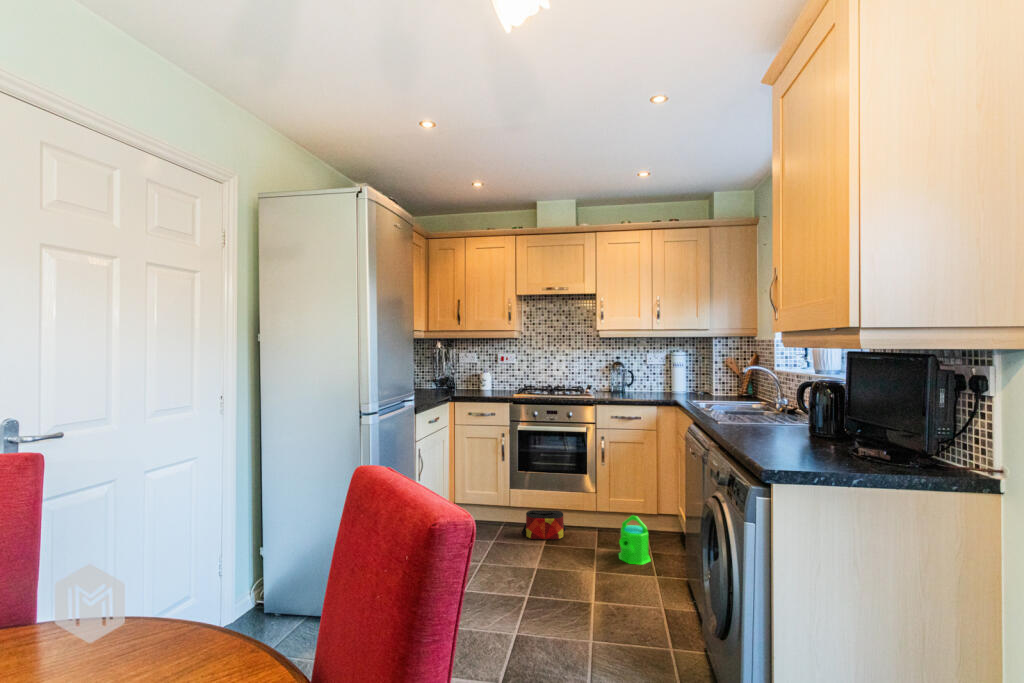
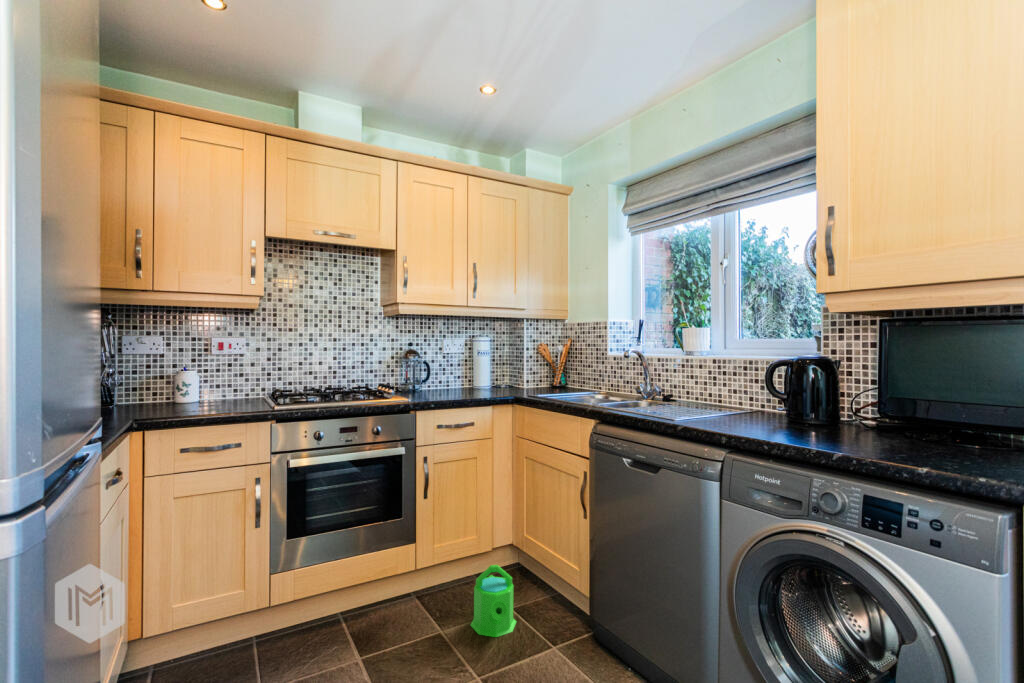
bag: present [521,510,566,540] -> none [302,587,375,652]

